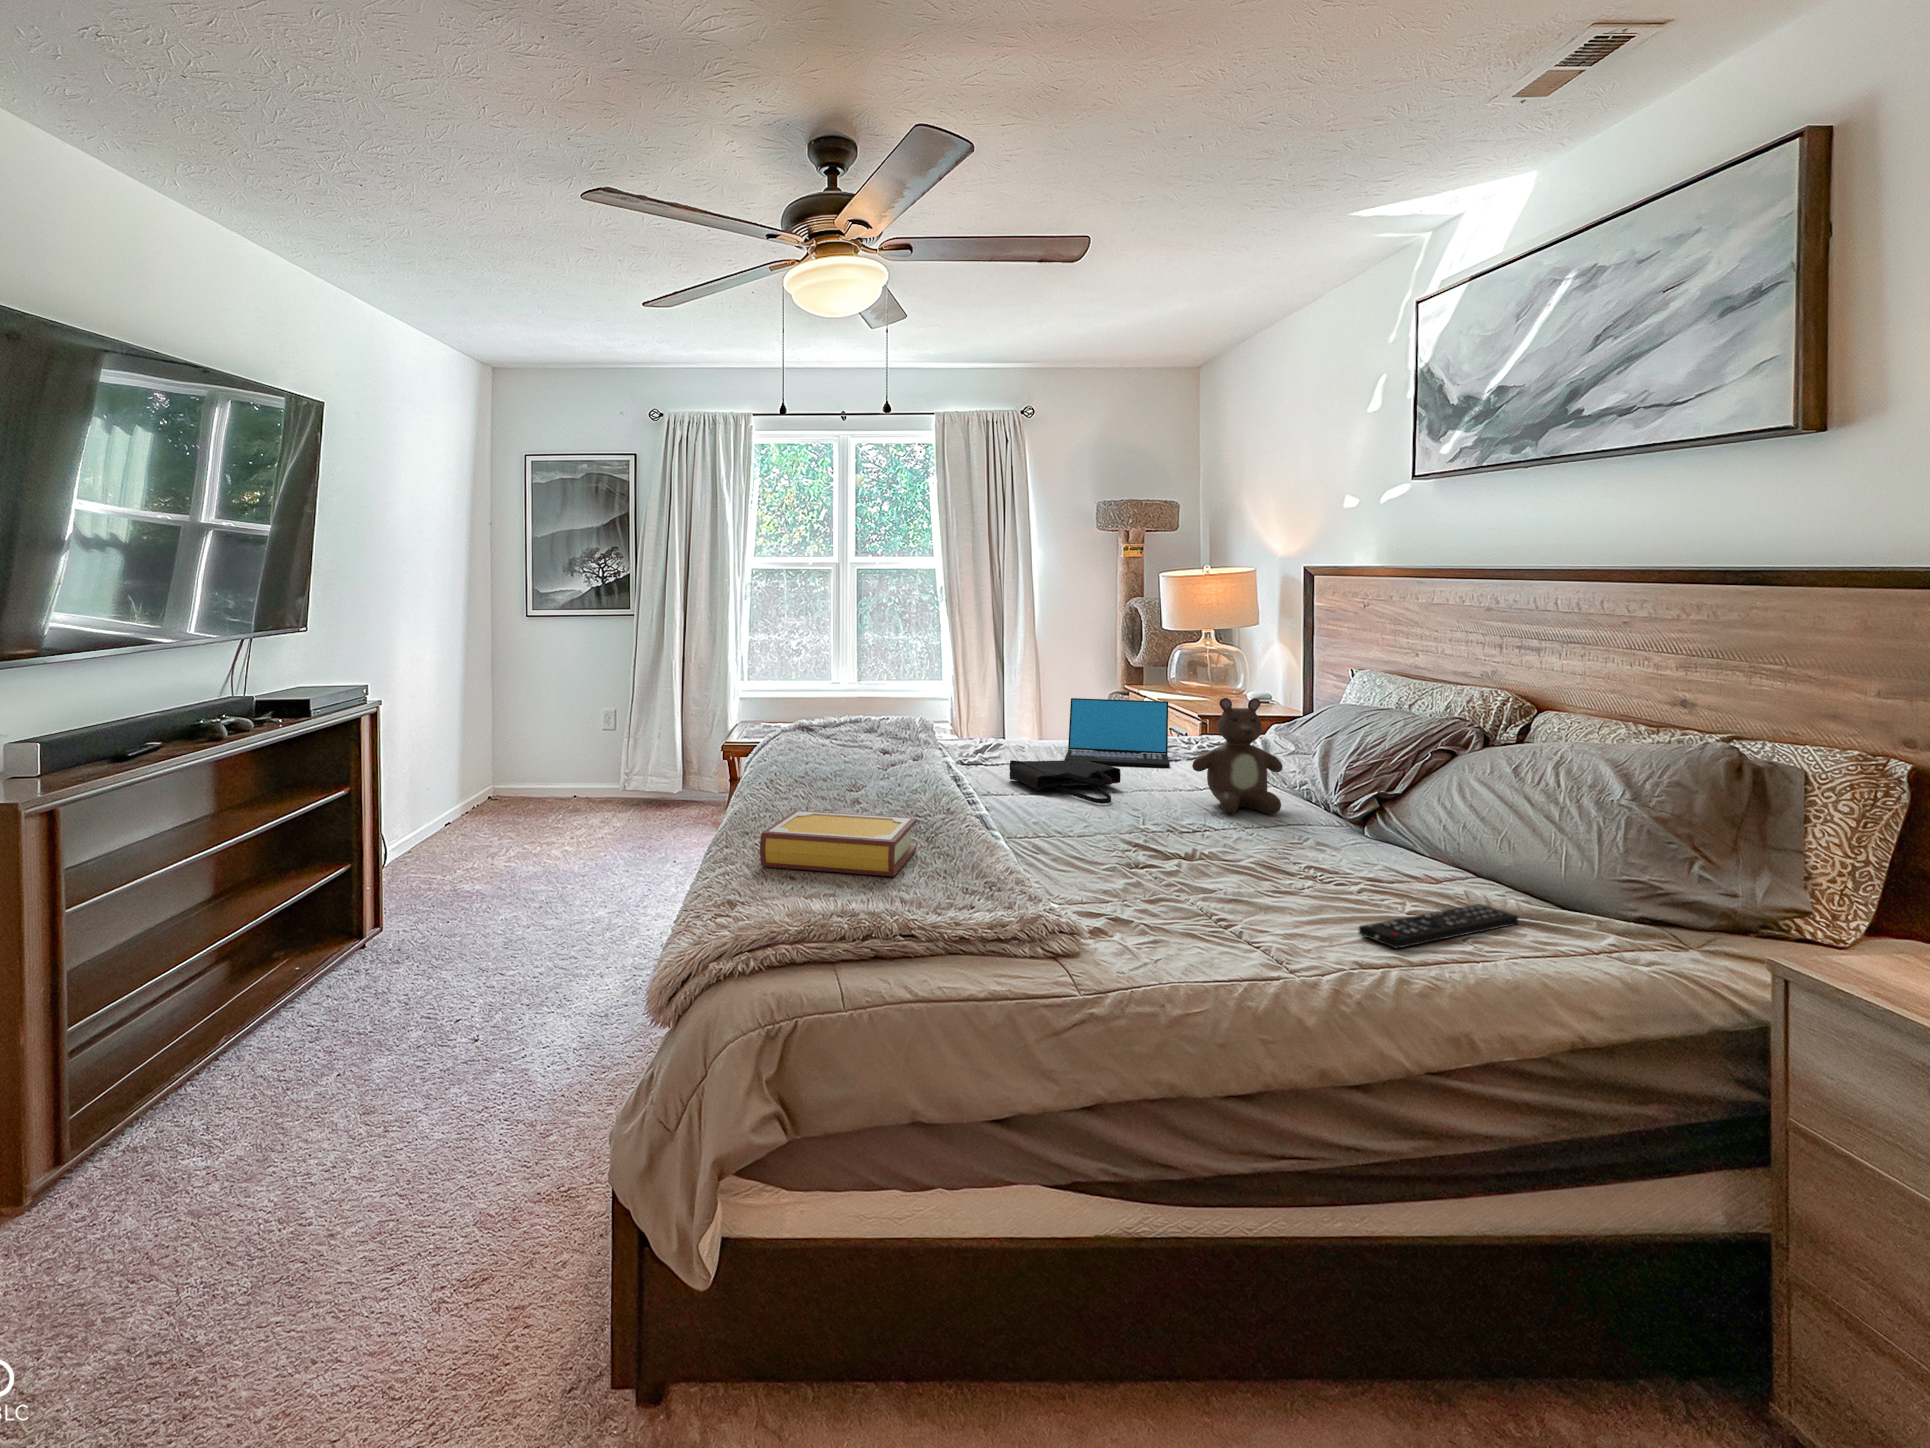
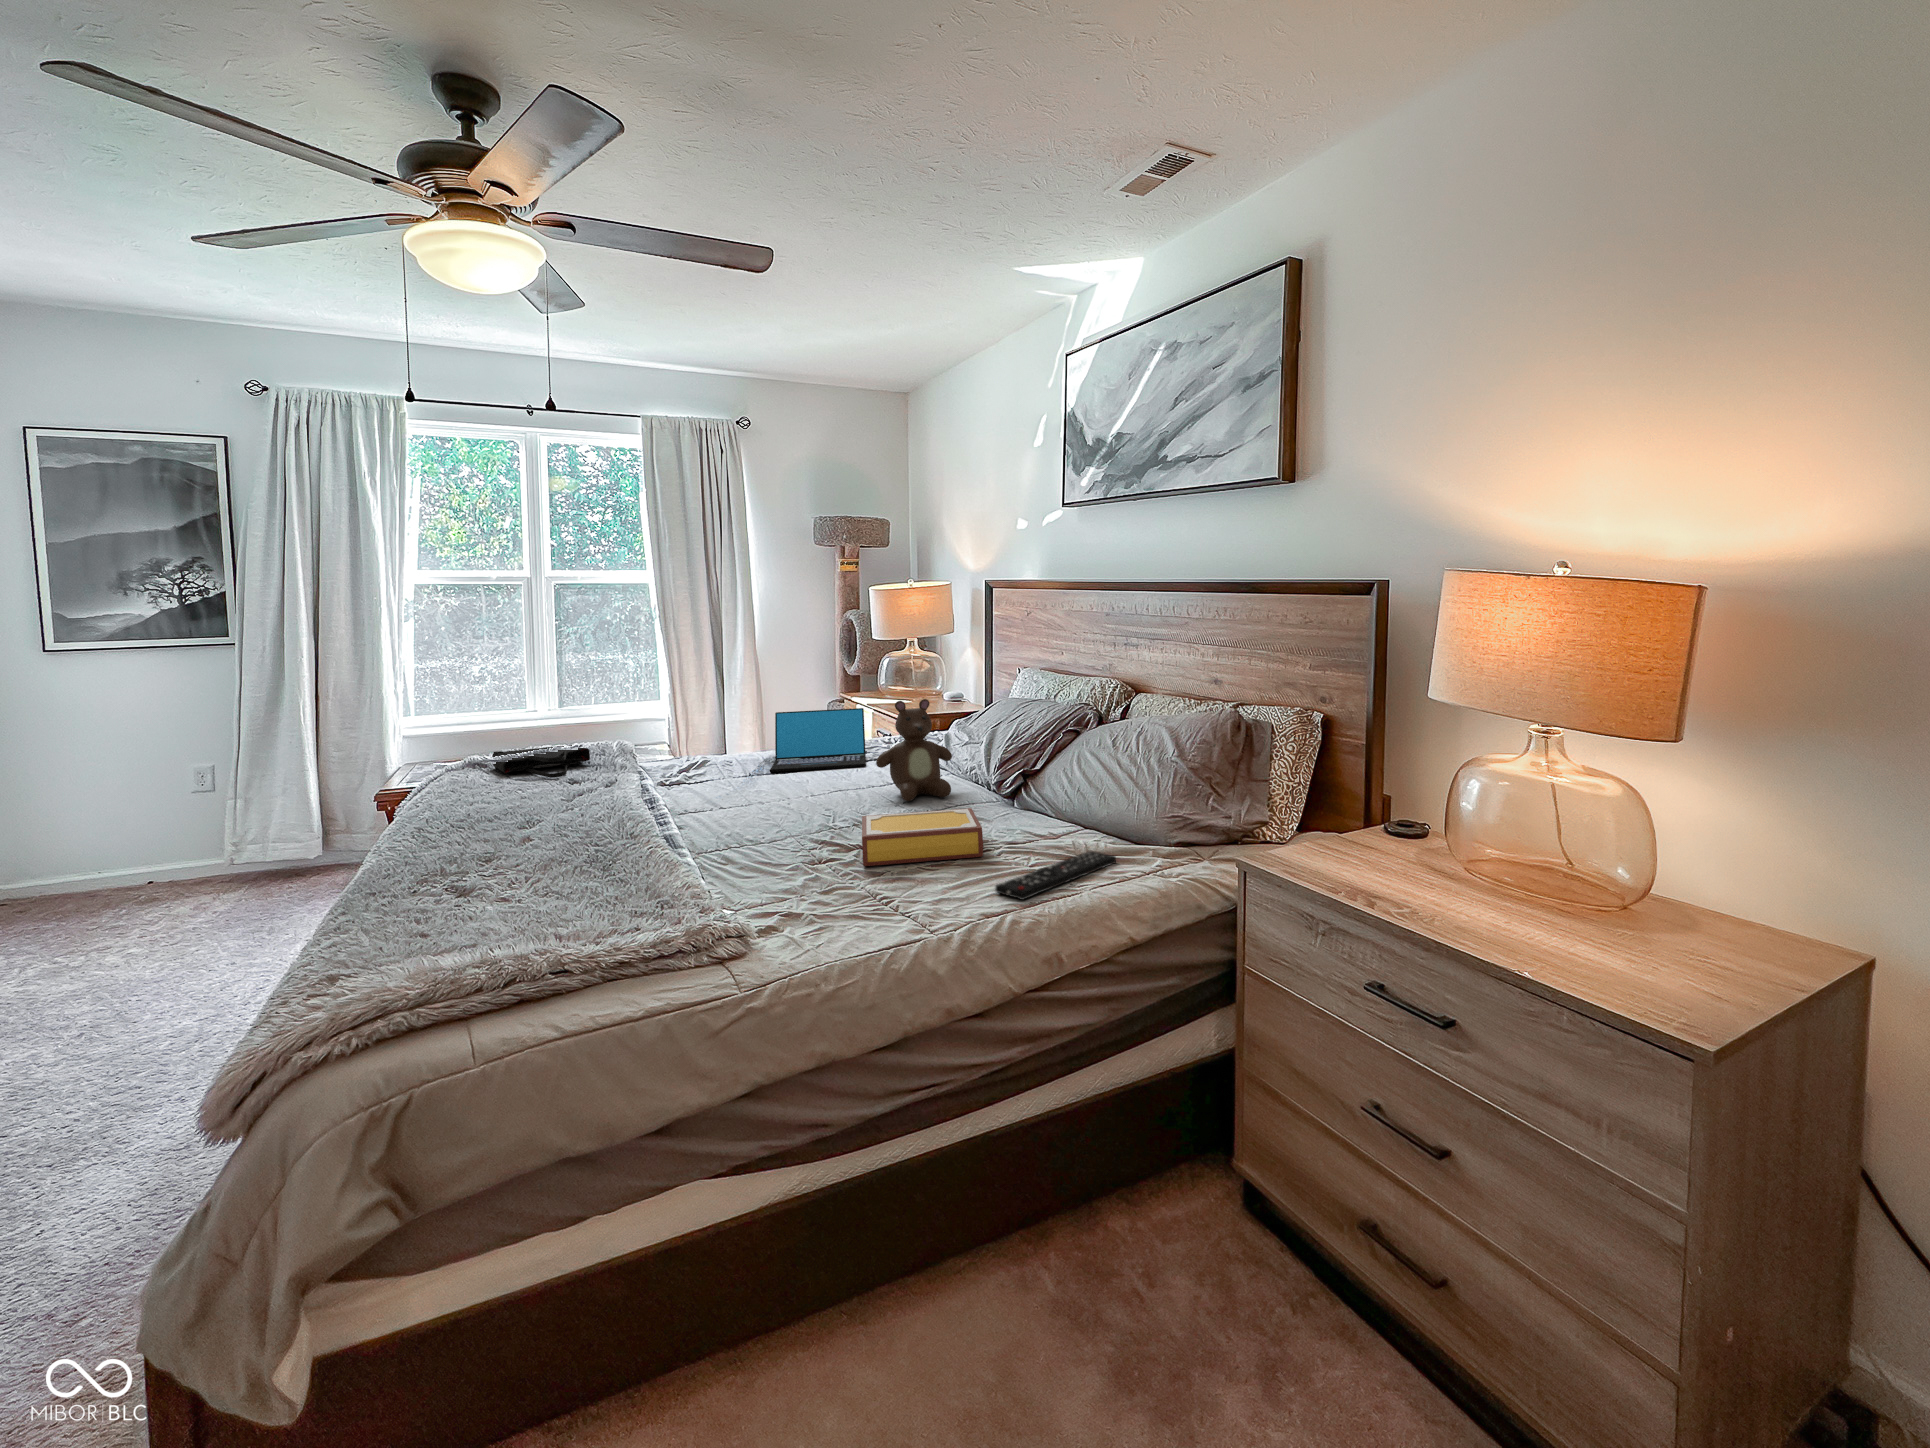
tote bag: present [1009,759,1121,804] -> present [492,745,590,778]
book: present [760,811,917,876] -> present [862,808,983,866]

